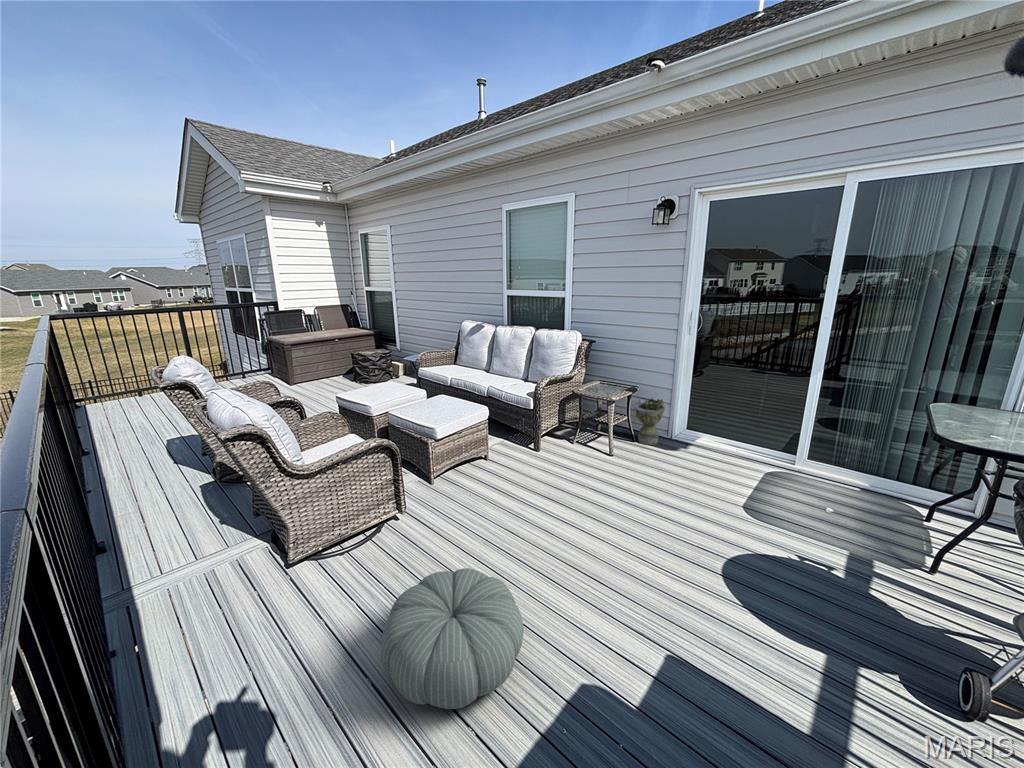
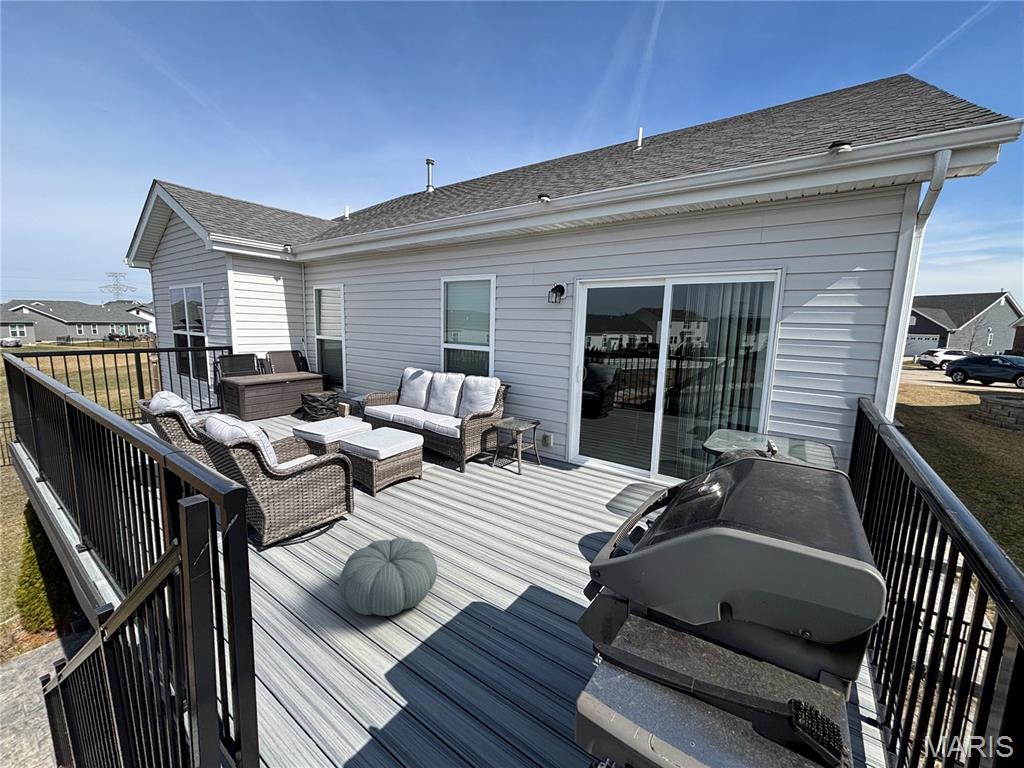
planter: present [635,398,665,445] -> none [540,430,562,467]

